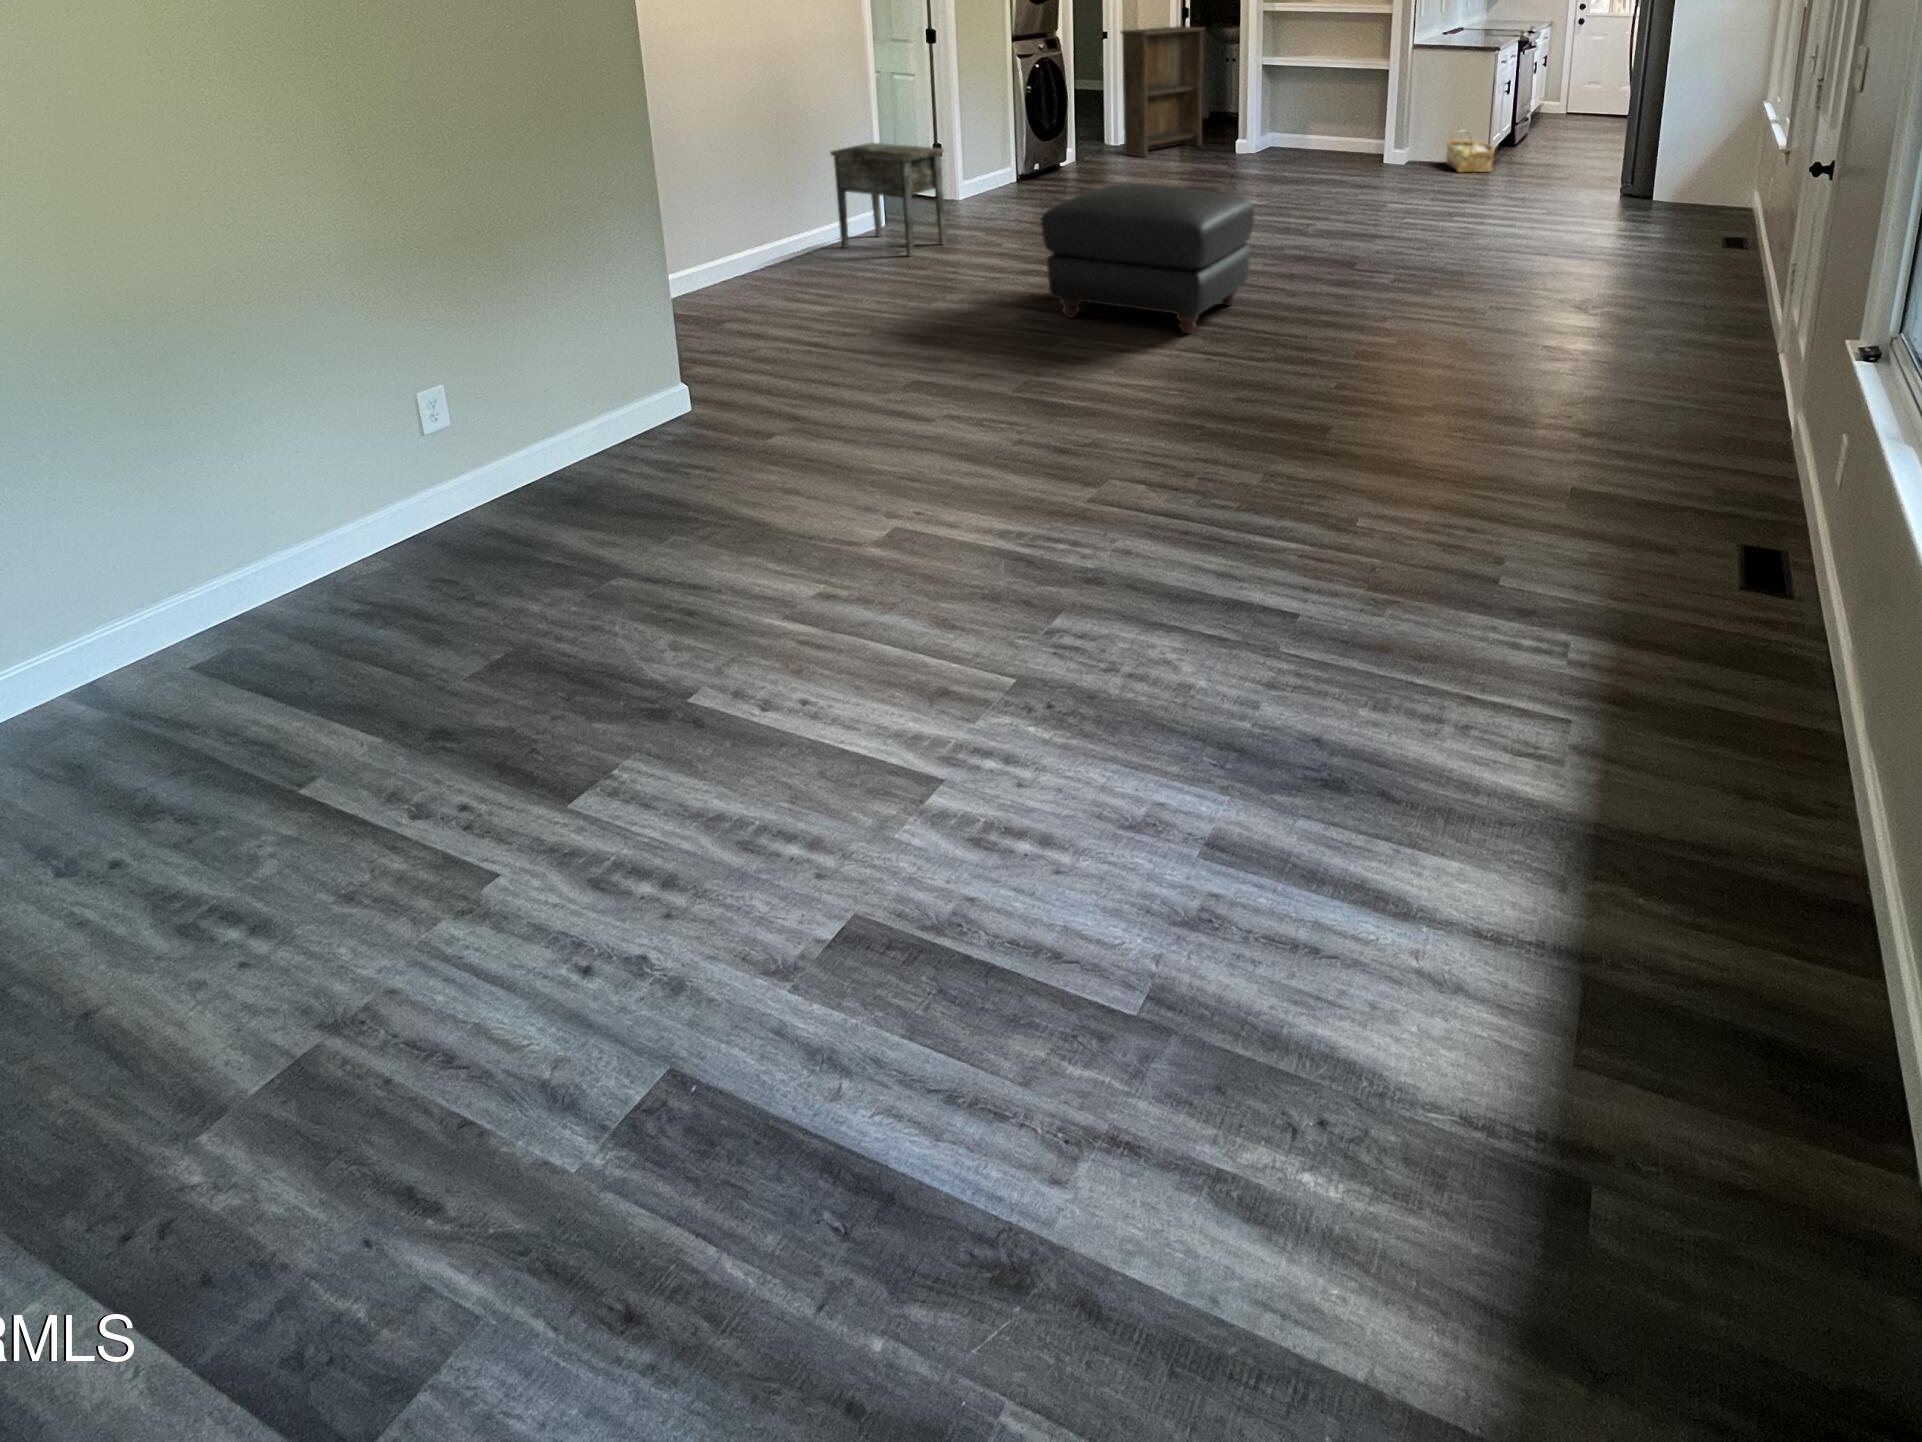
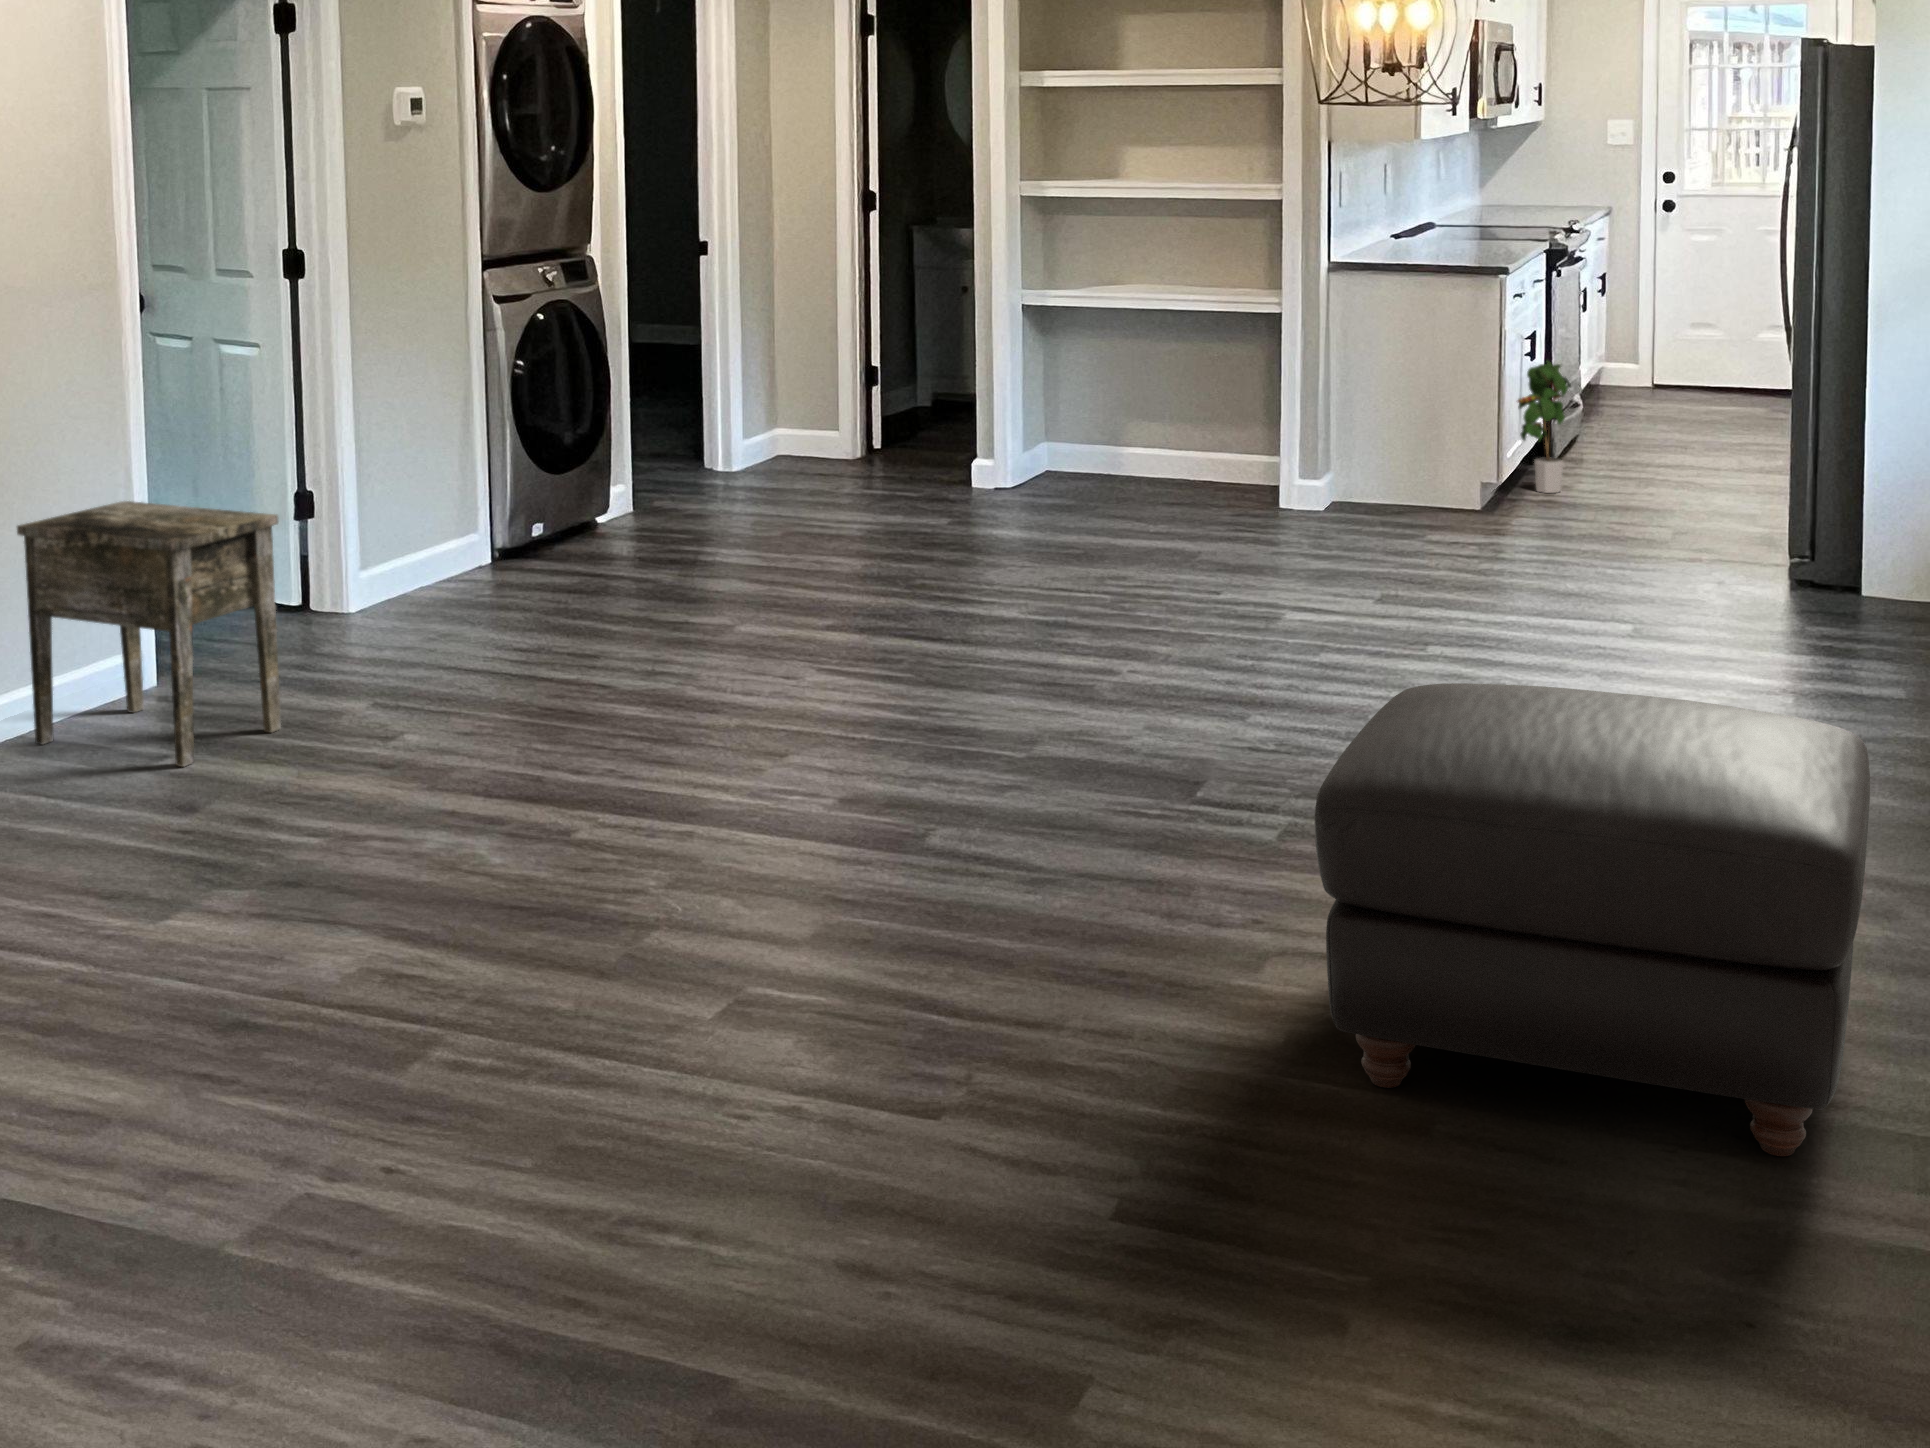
bookshelf: present [1121,26,1204,157] -> none [728,229,905,498]
potted plant: none [1500,95,1527,160] -> present [1518,361,1571,493]
woven basket: present [1446,131,1495,173] -> none [1409,435,1512,526]
ottoman: present [1041,184,1255,333] -> present [1314,683,1870,1156]

